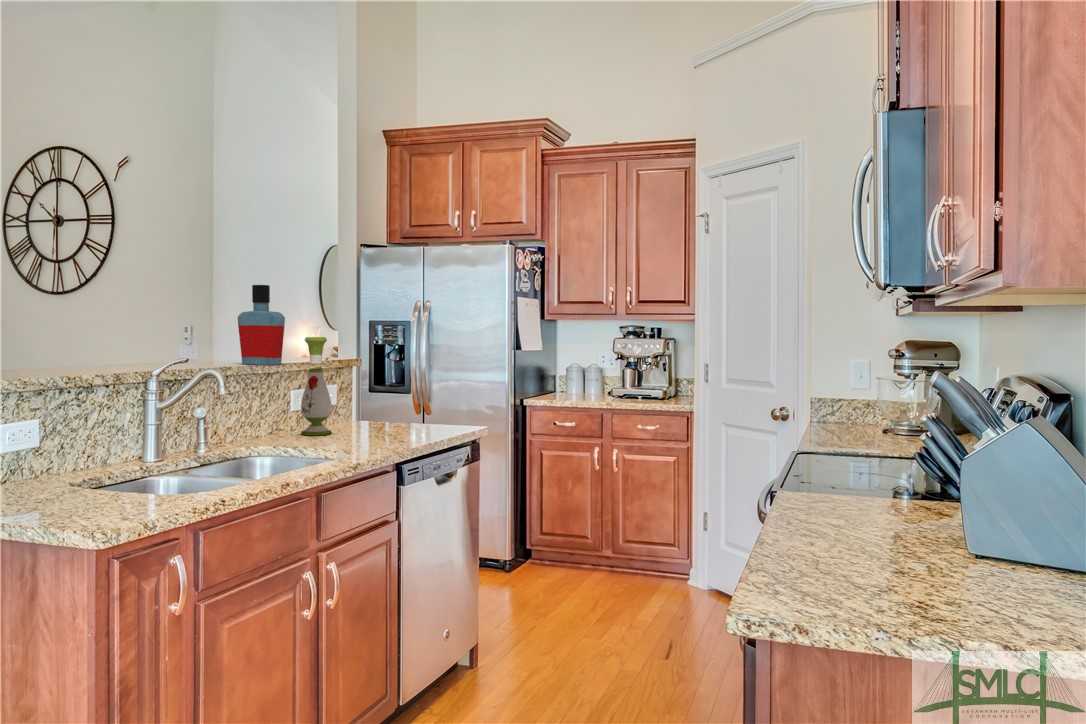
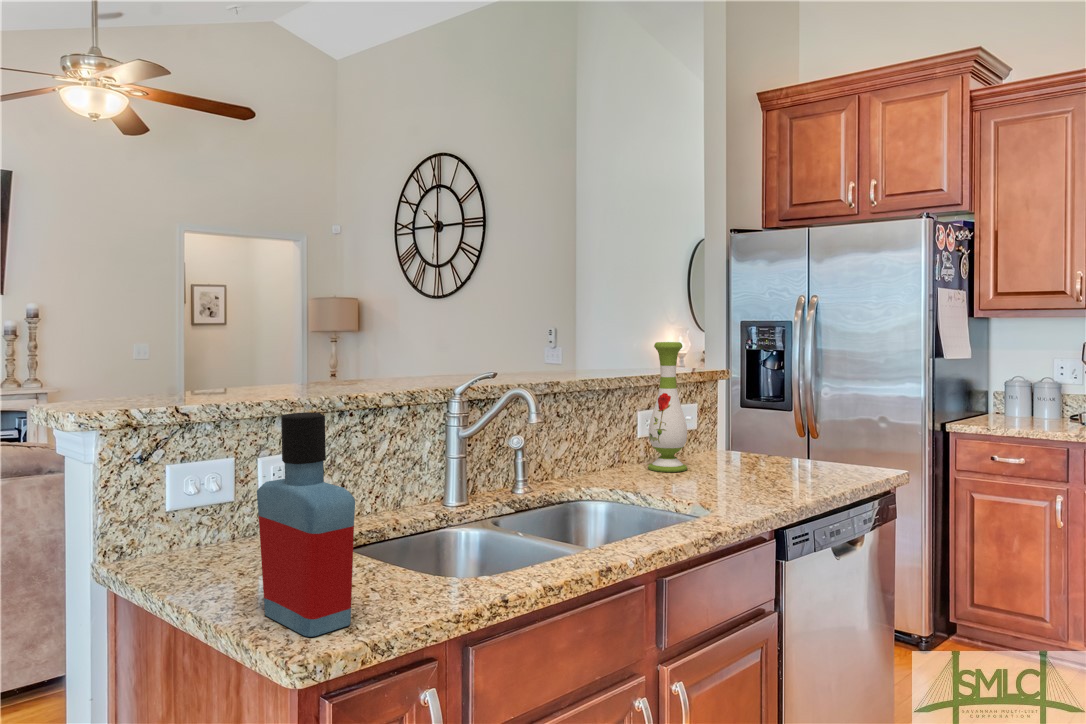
bottle: present [238,285,285,365] -> present [257,412,355,637]

